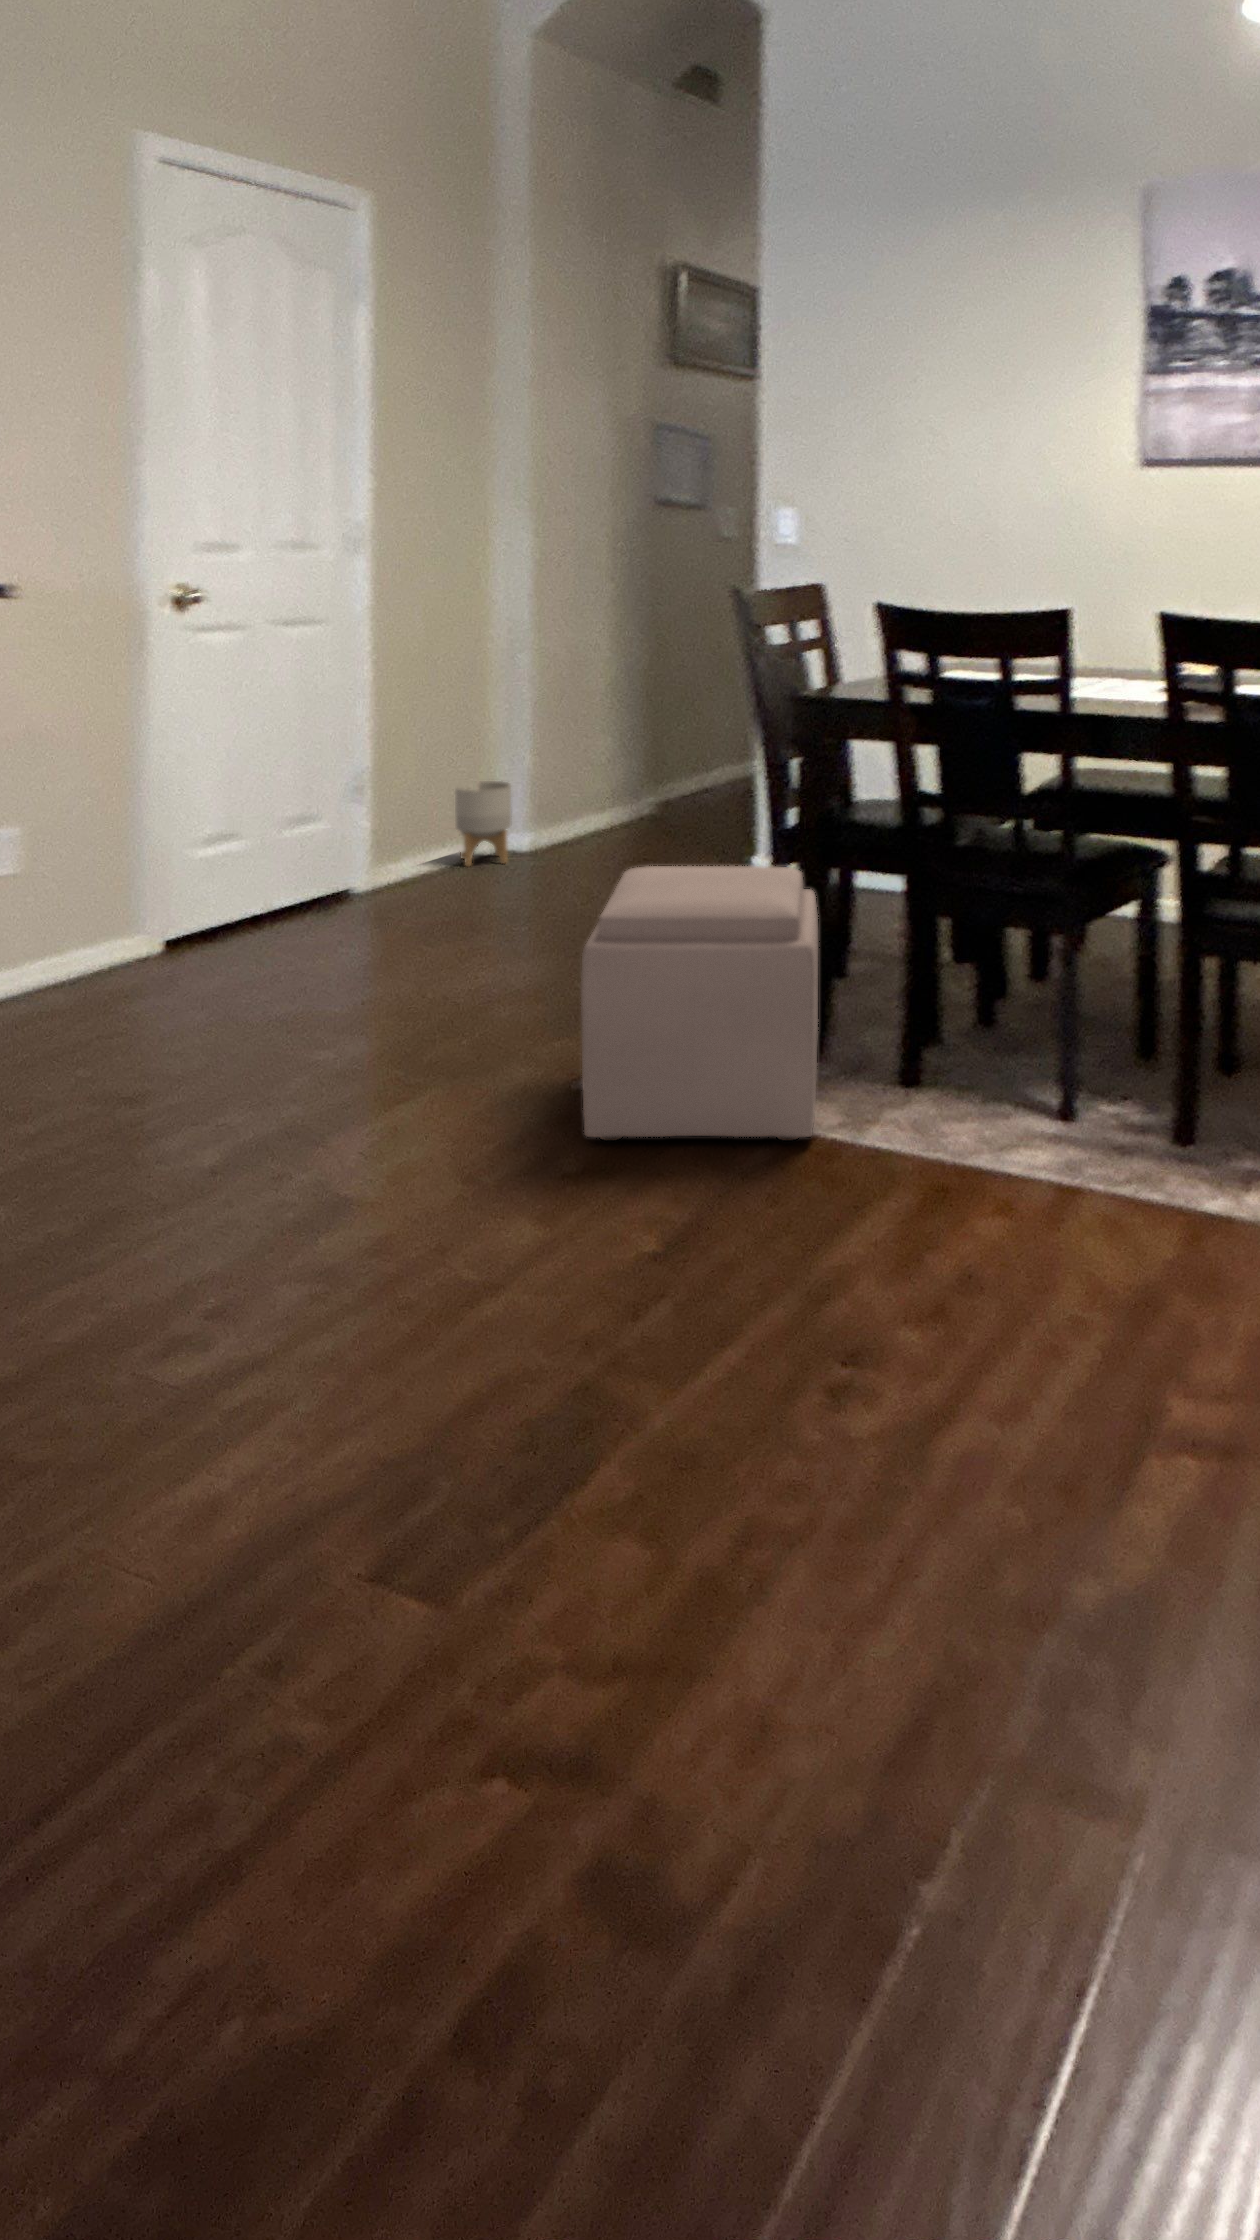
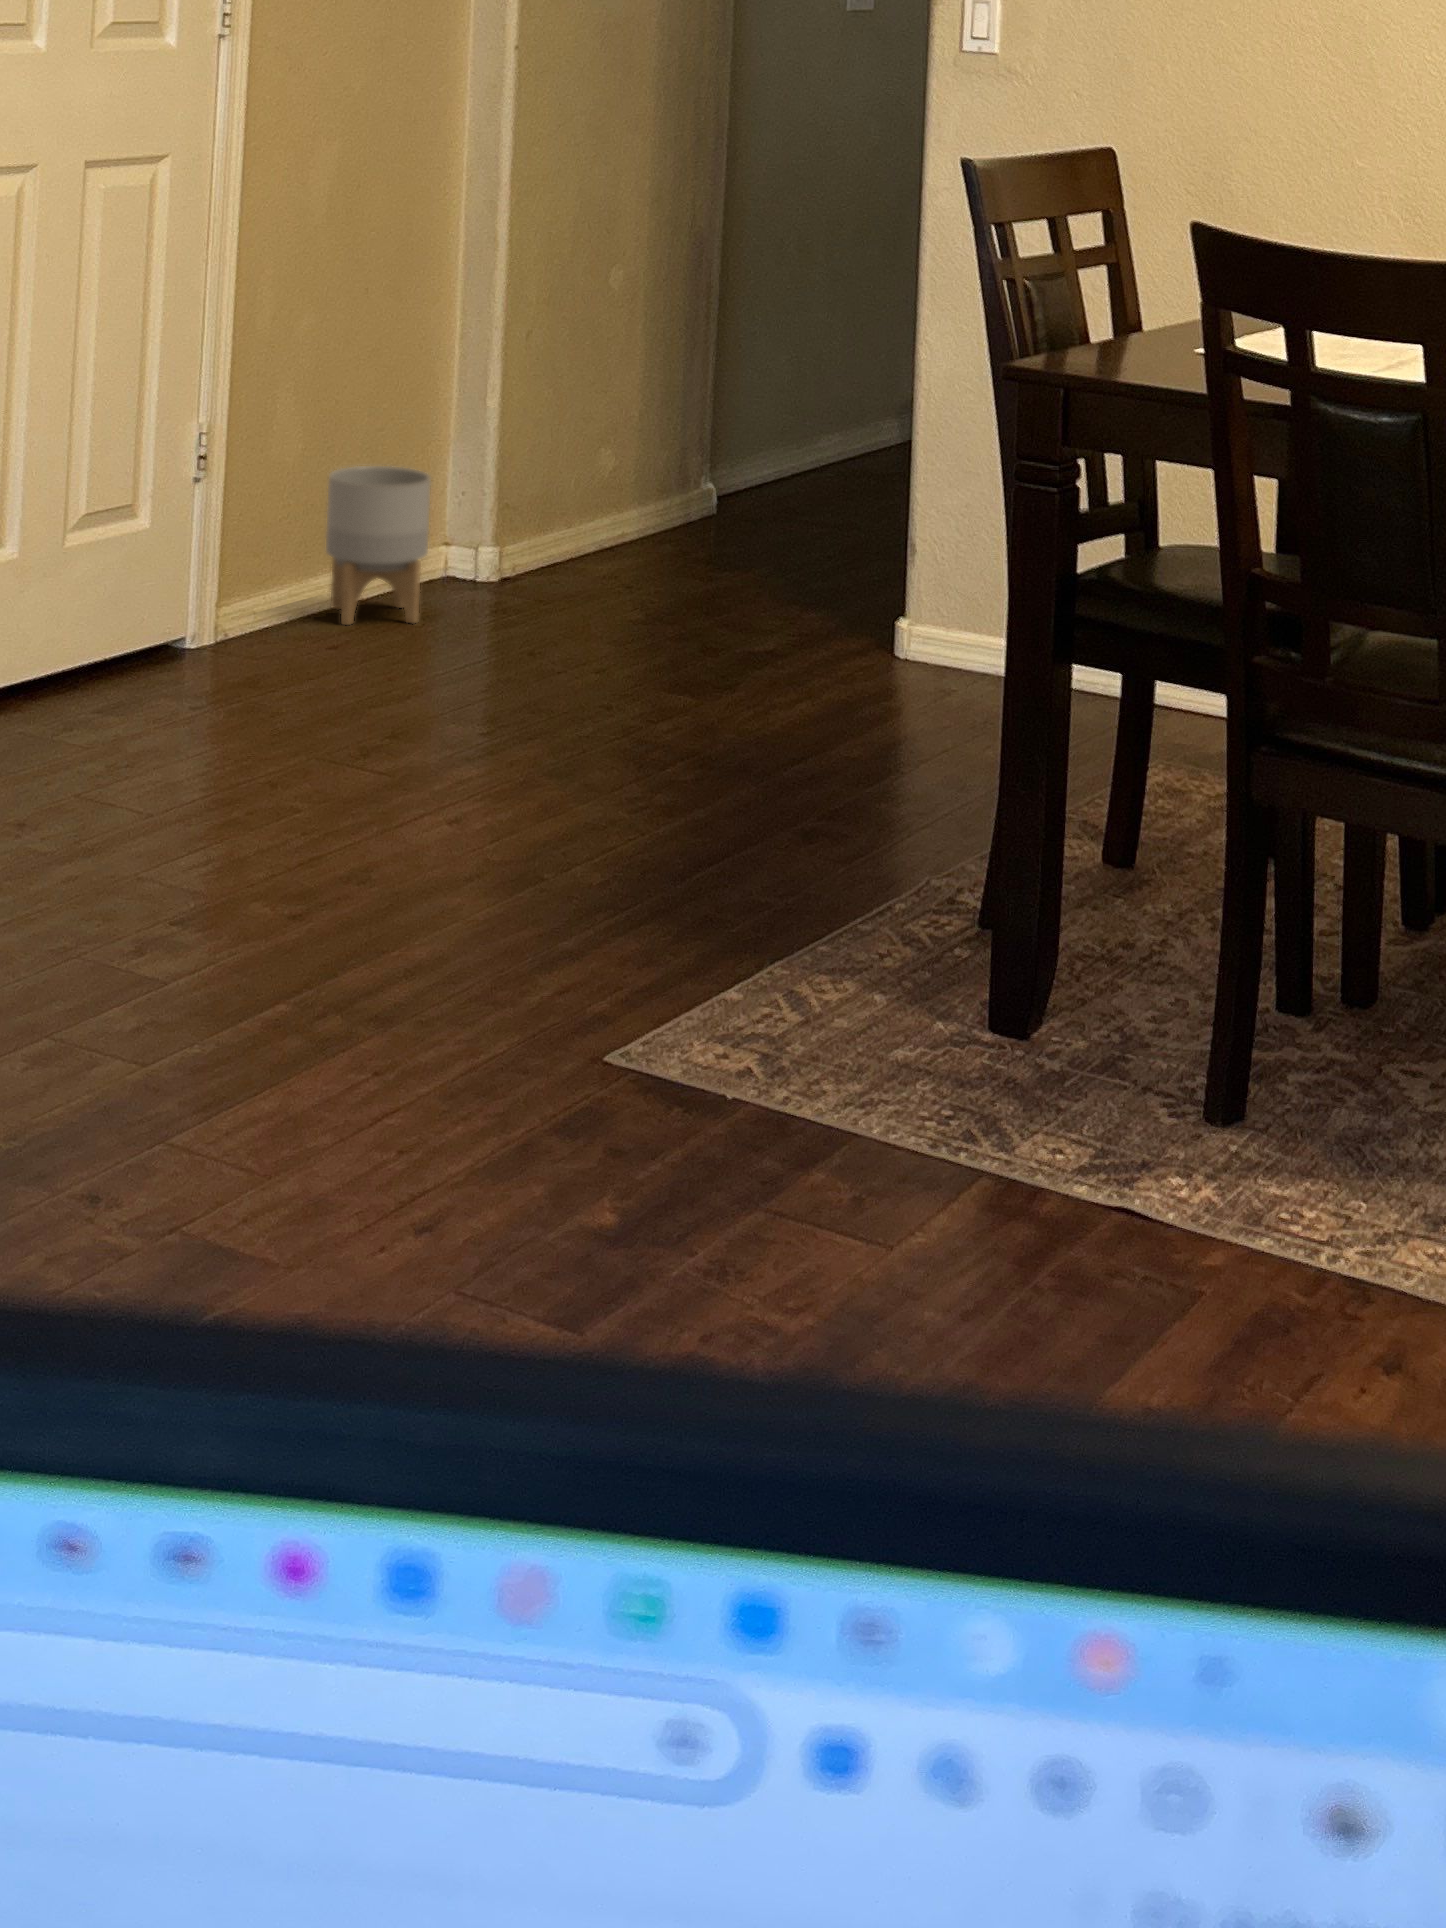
ottoman: present [581,866,818,1141] -> none [627,671,1049,1189]

